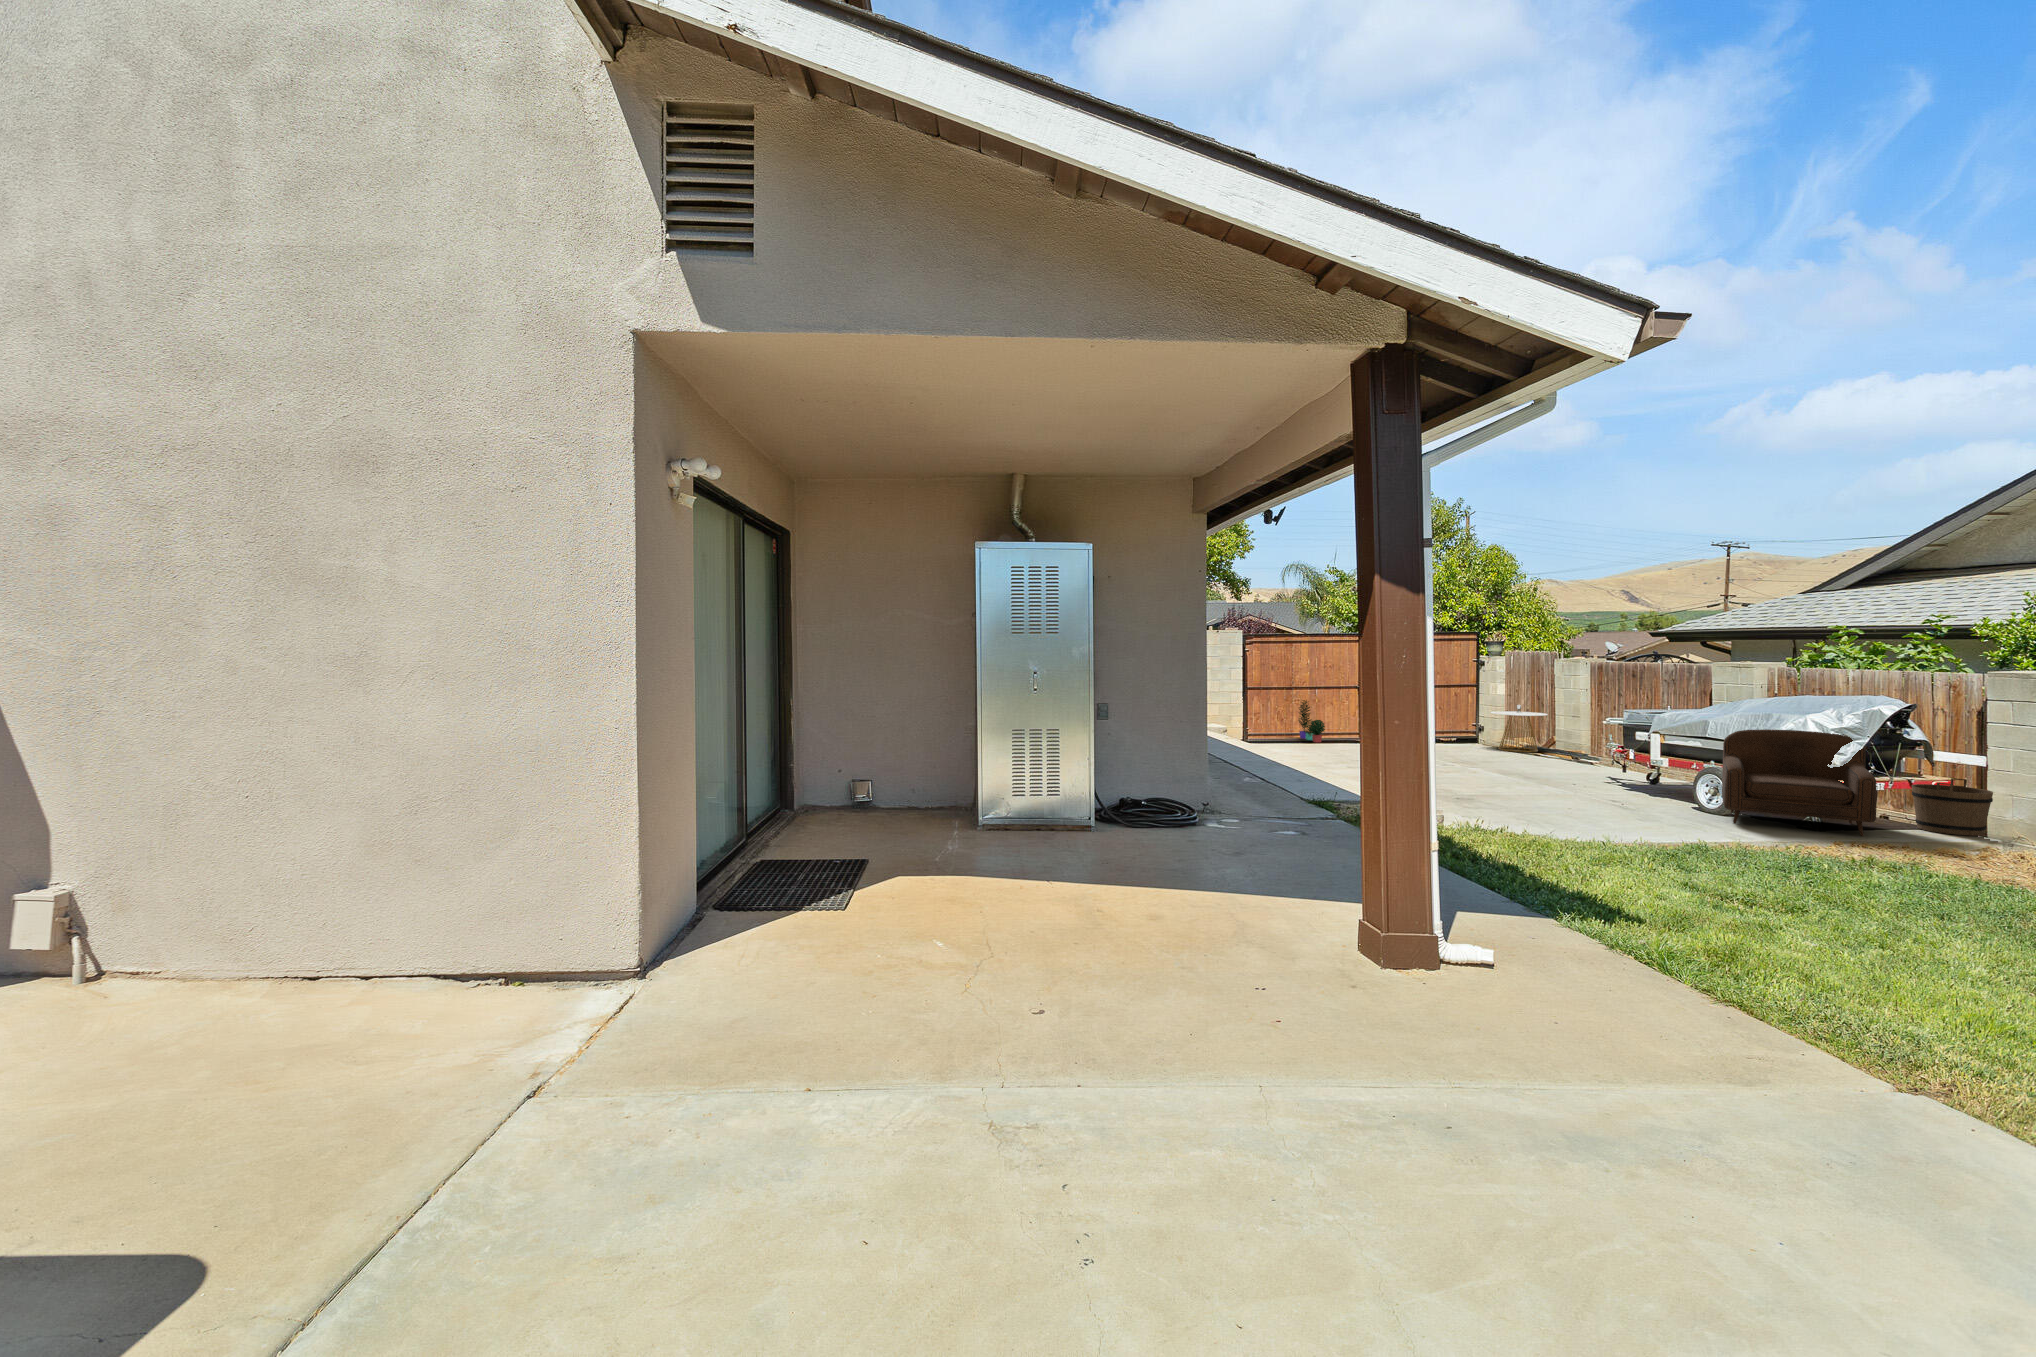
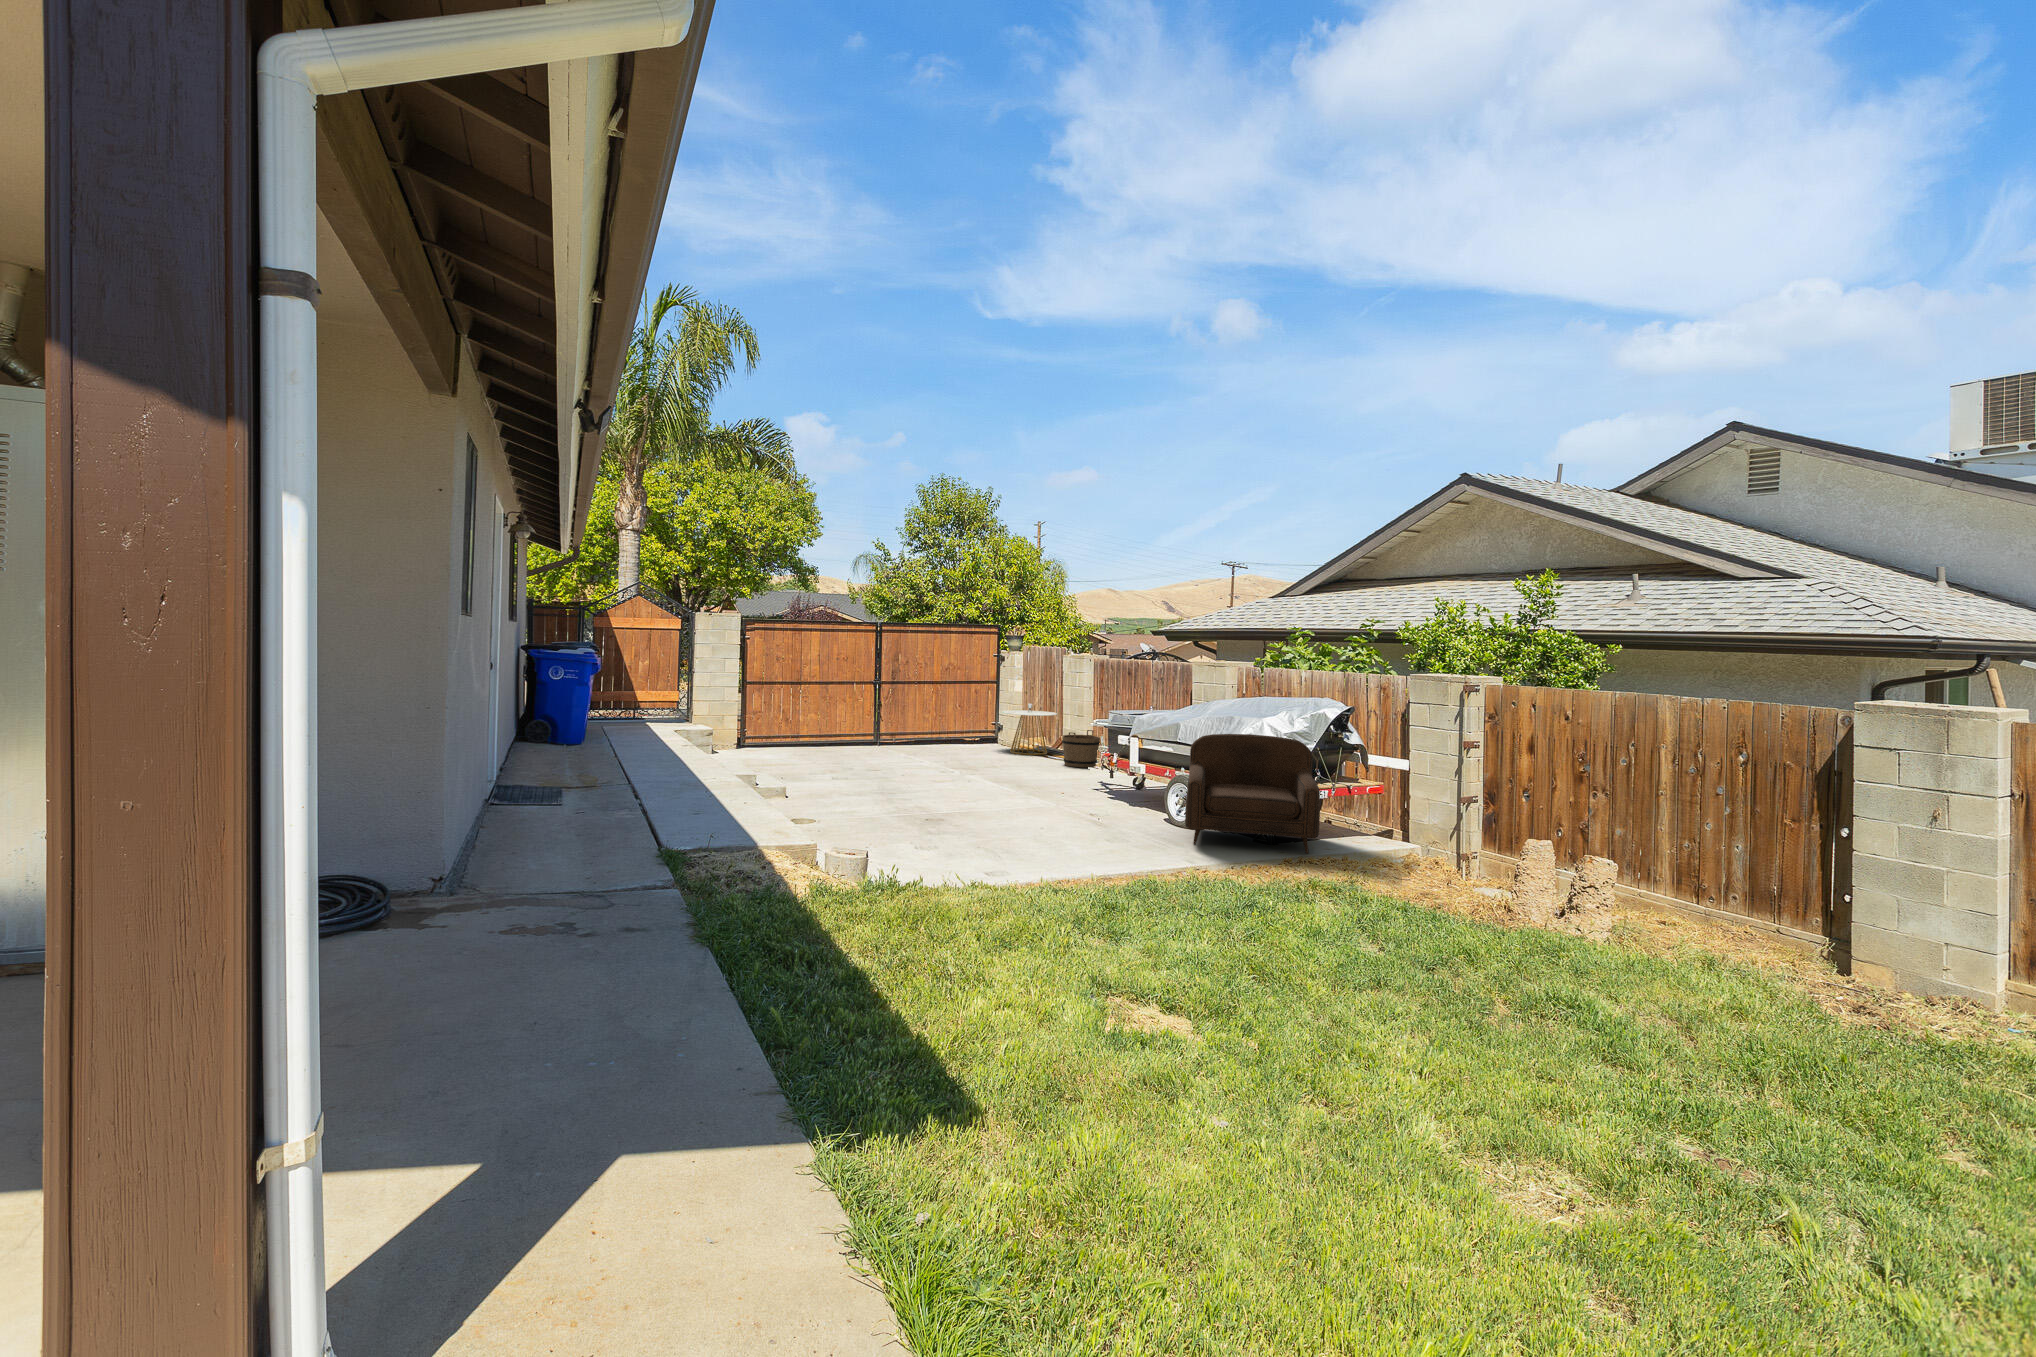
potted plant: present [1298,700,1325,742] -> none [800,696,828,748]
bucket: present [1912,778,1993,836] -> present [1062,730,1100,767]

